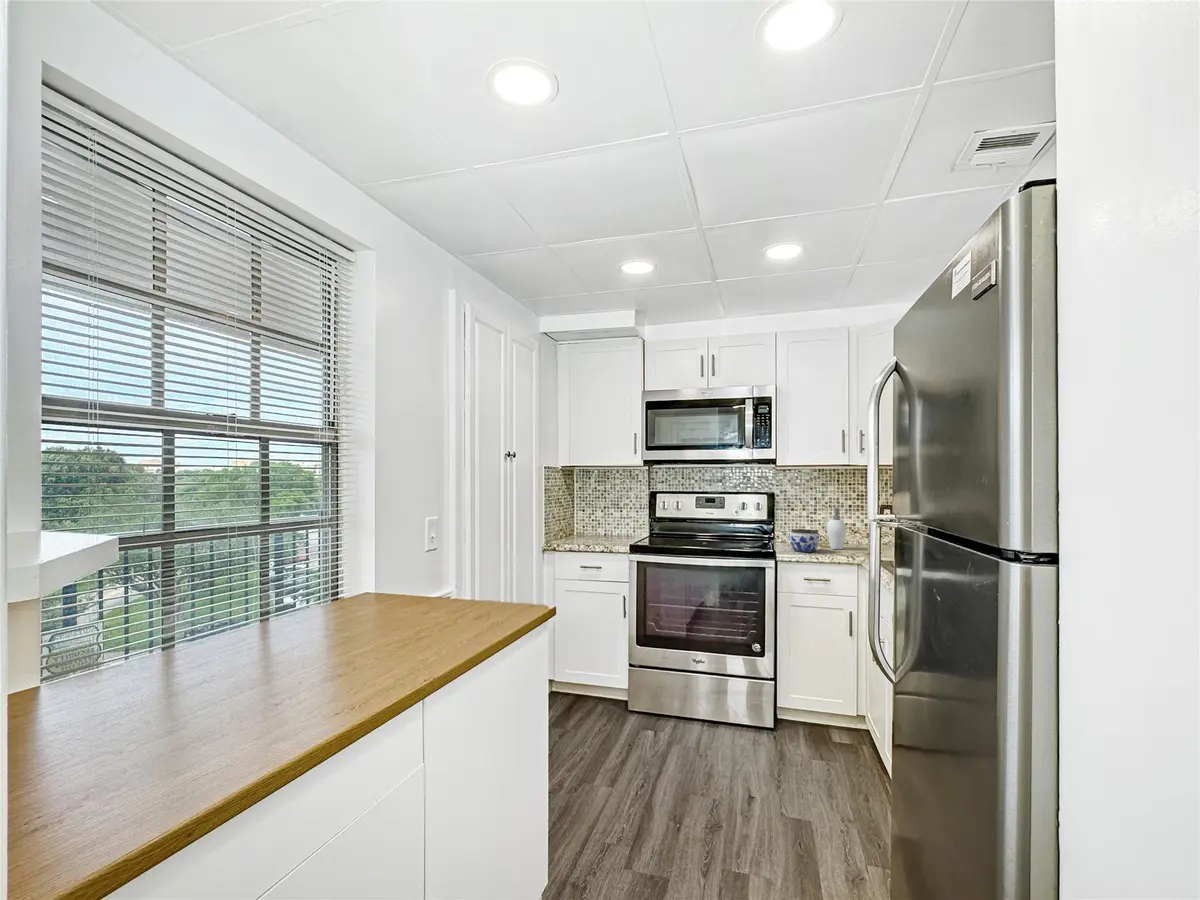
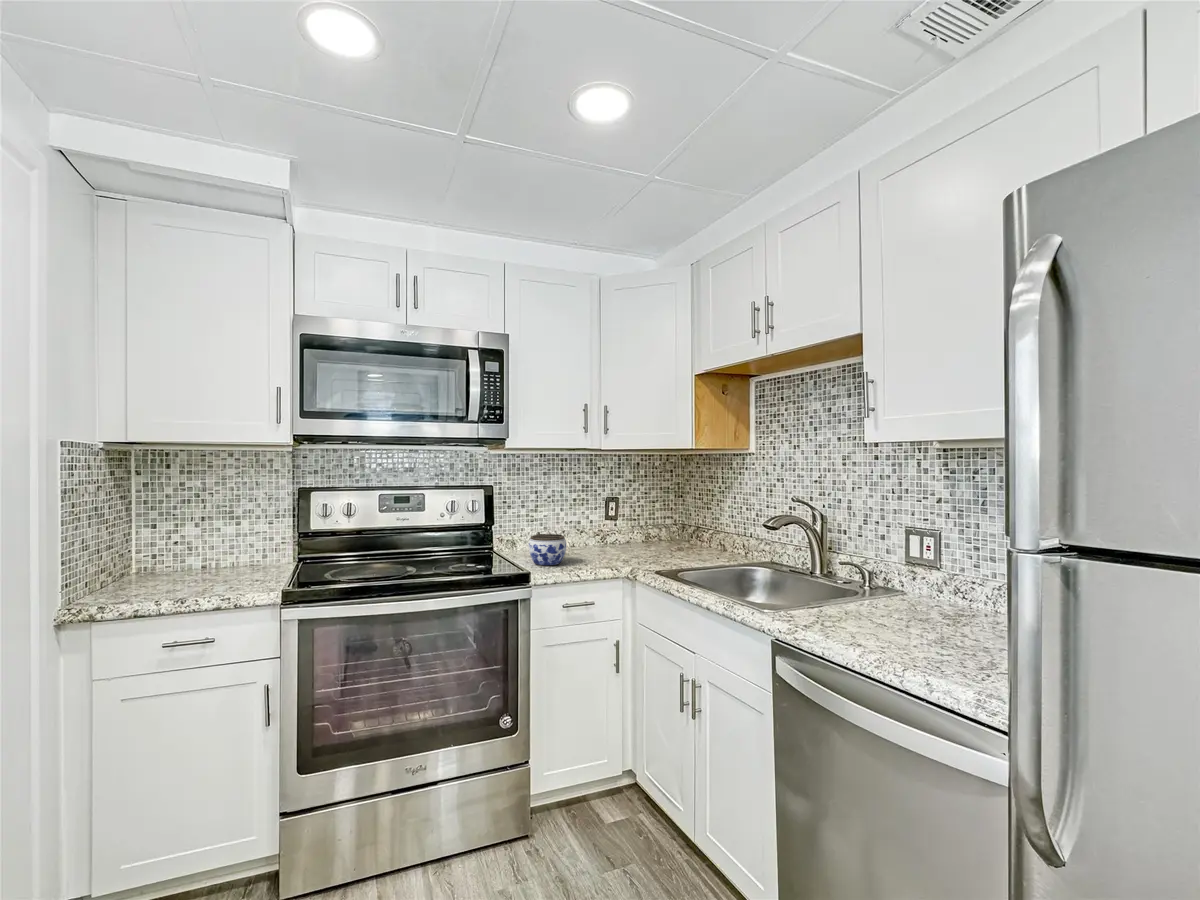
soap dispenser: present [827,508,846,549] -> none [564,503,594,556]

